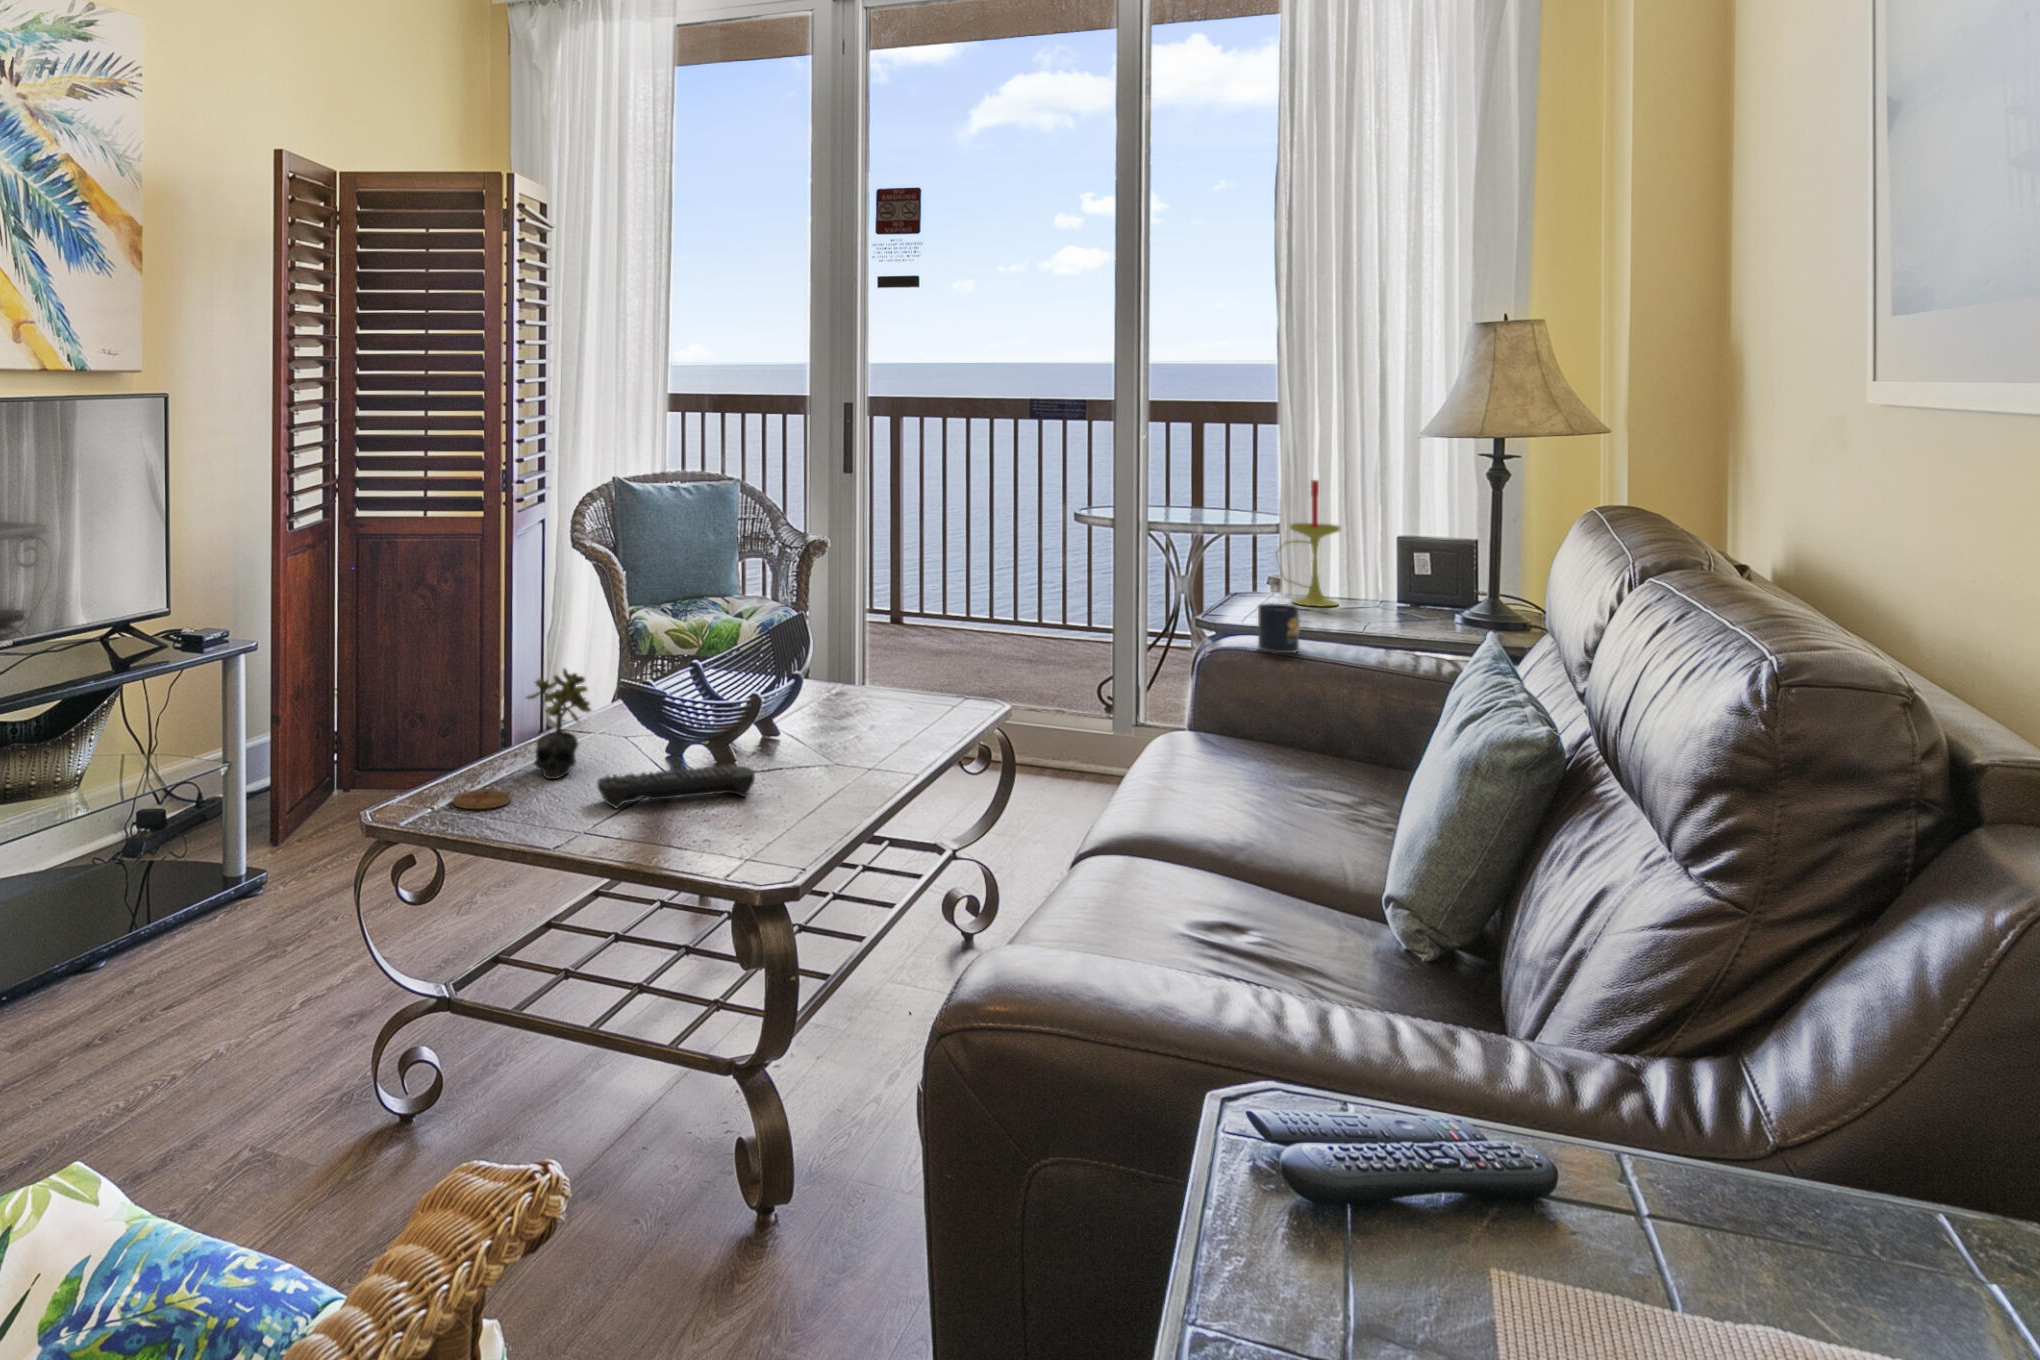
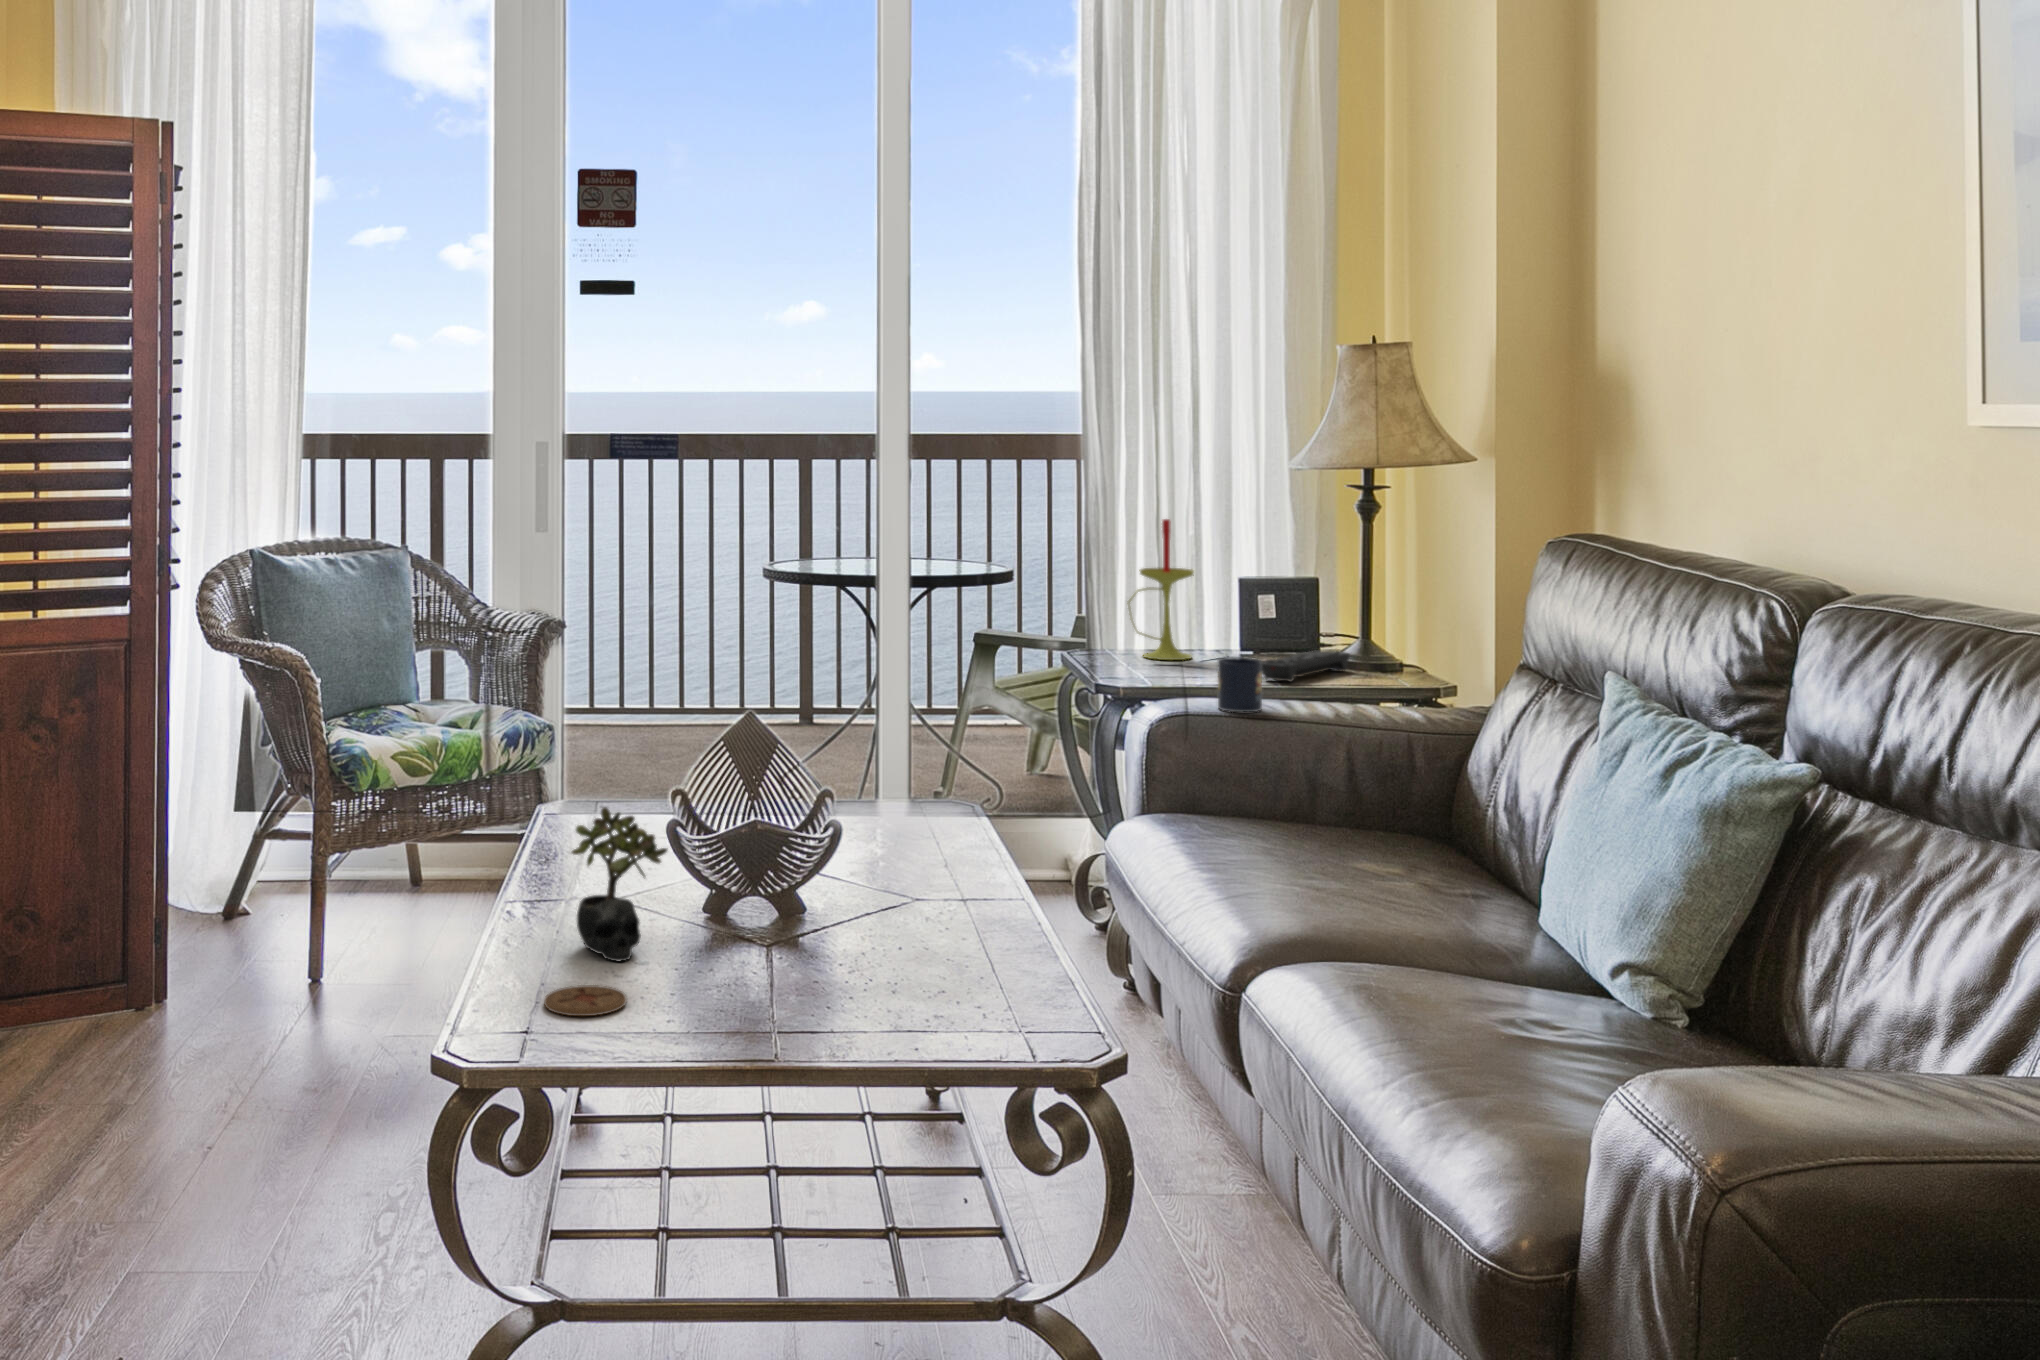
remote control: present [597,766,755,808] -> present [1262,650,1350,682]

